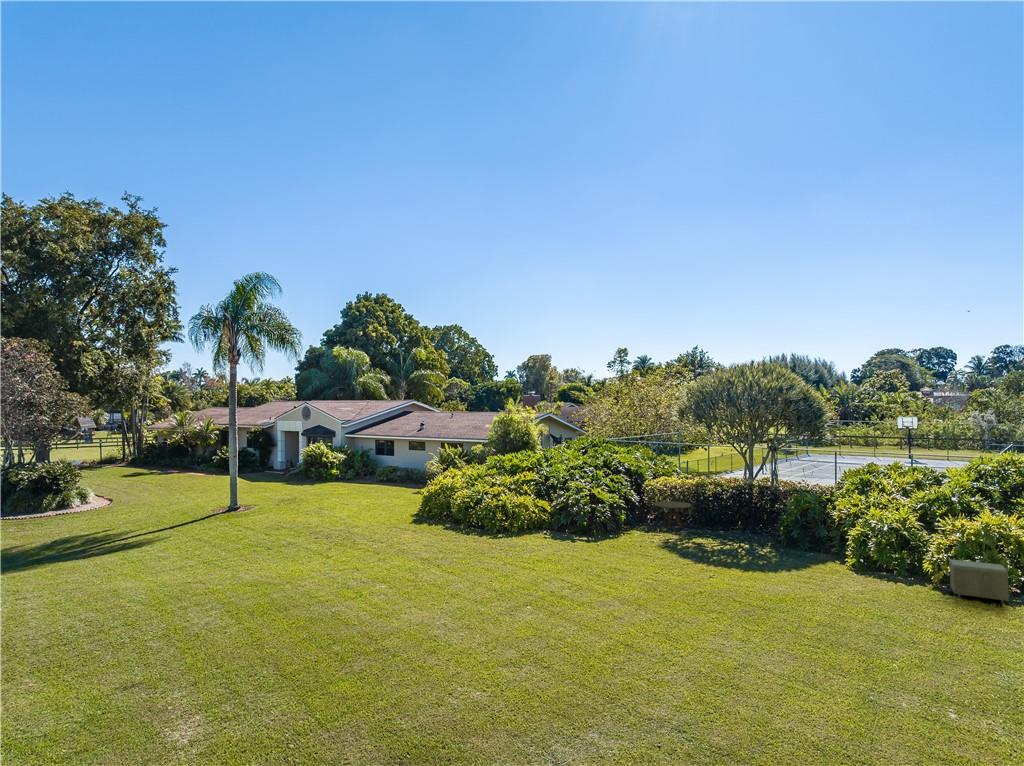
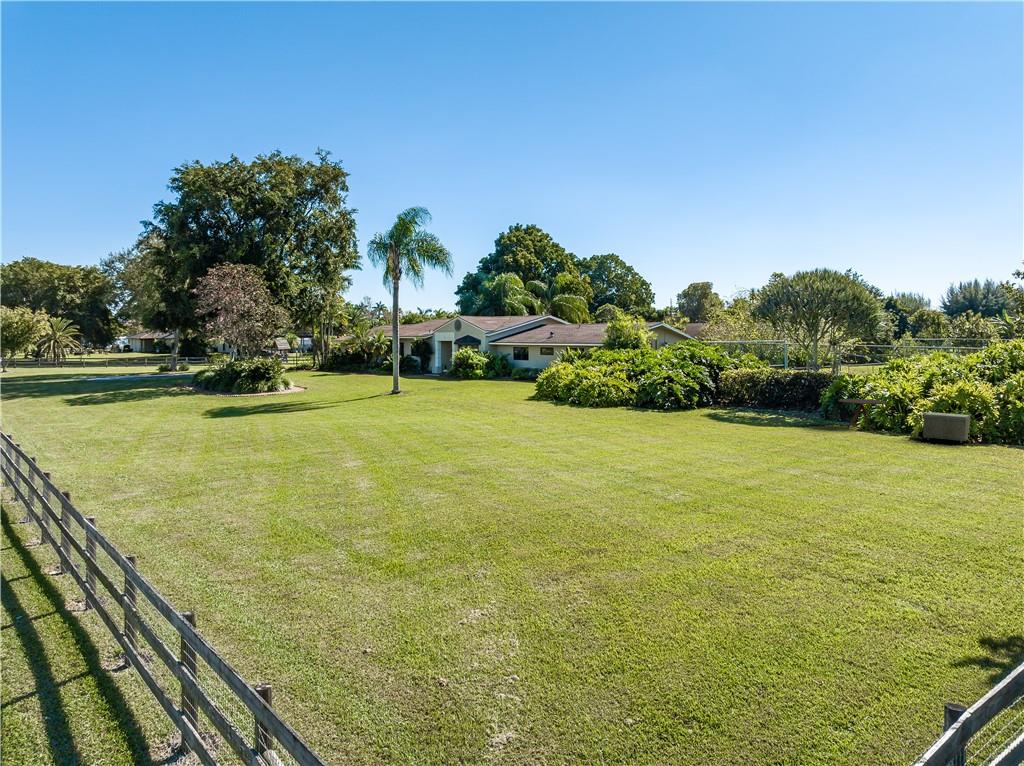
round table: present [654,501,691,531] -> present [838,399,886,430]

